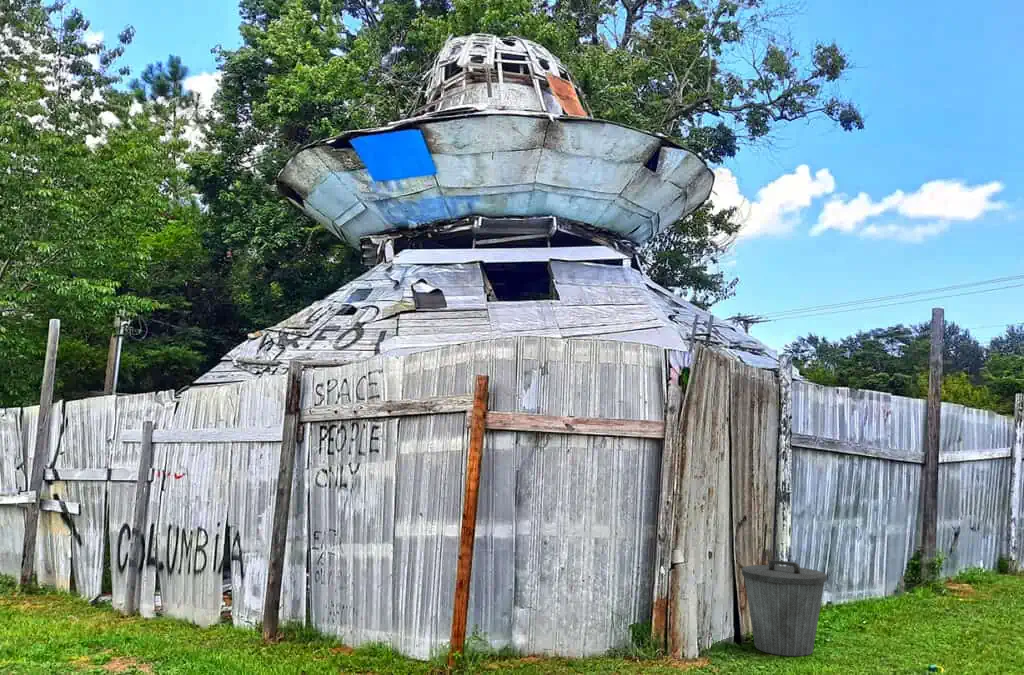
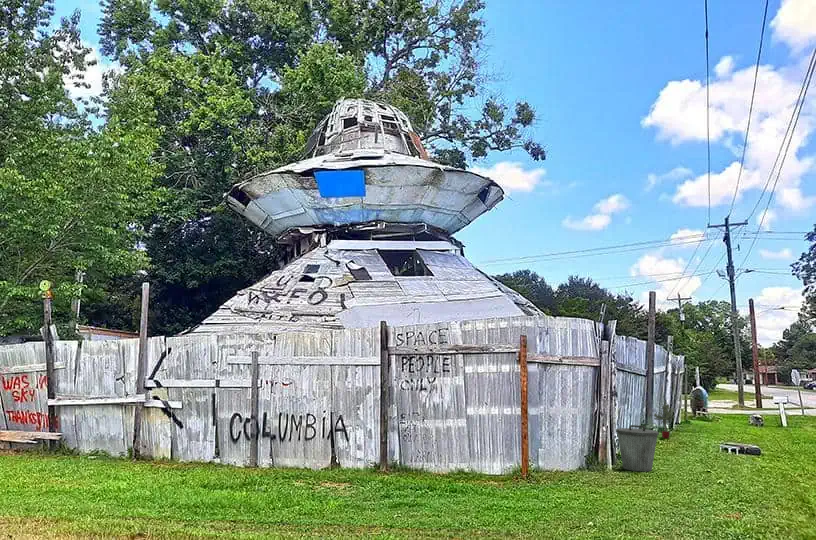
potted tree: none [962,511,1003,583] -> present [654,401,672,439]

